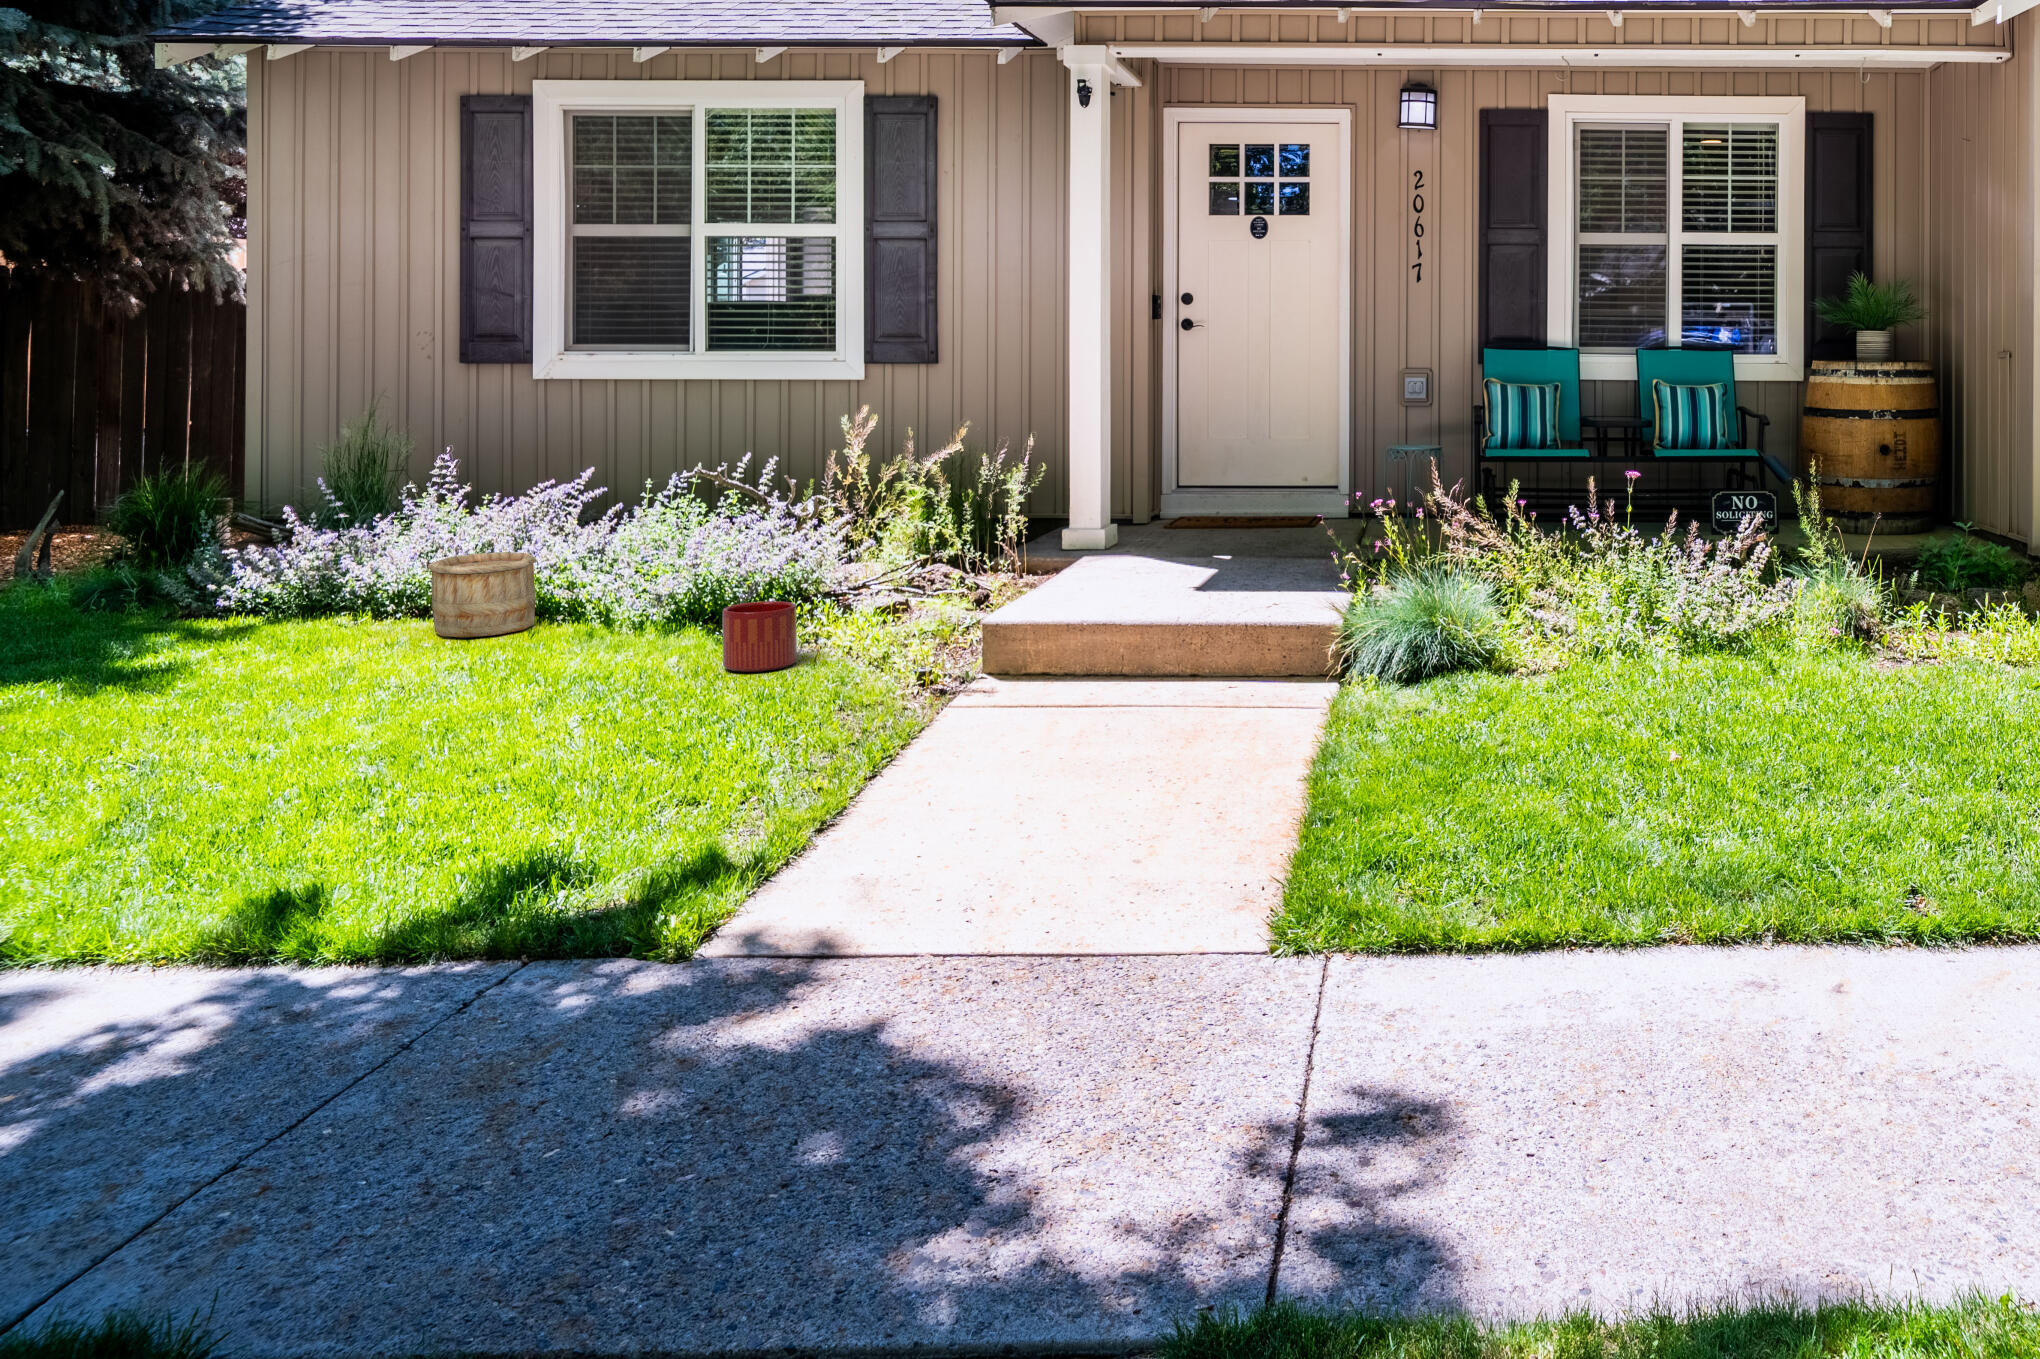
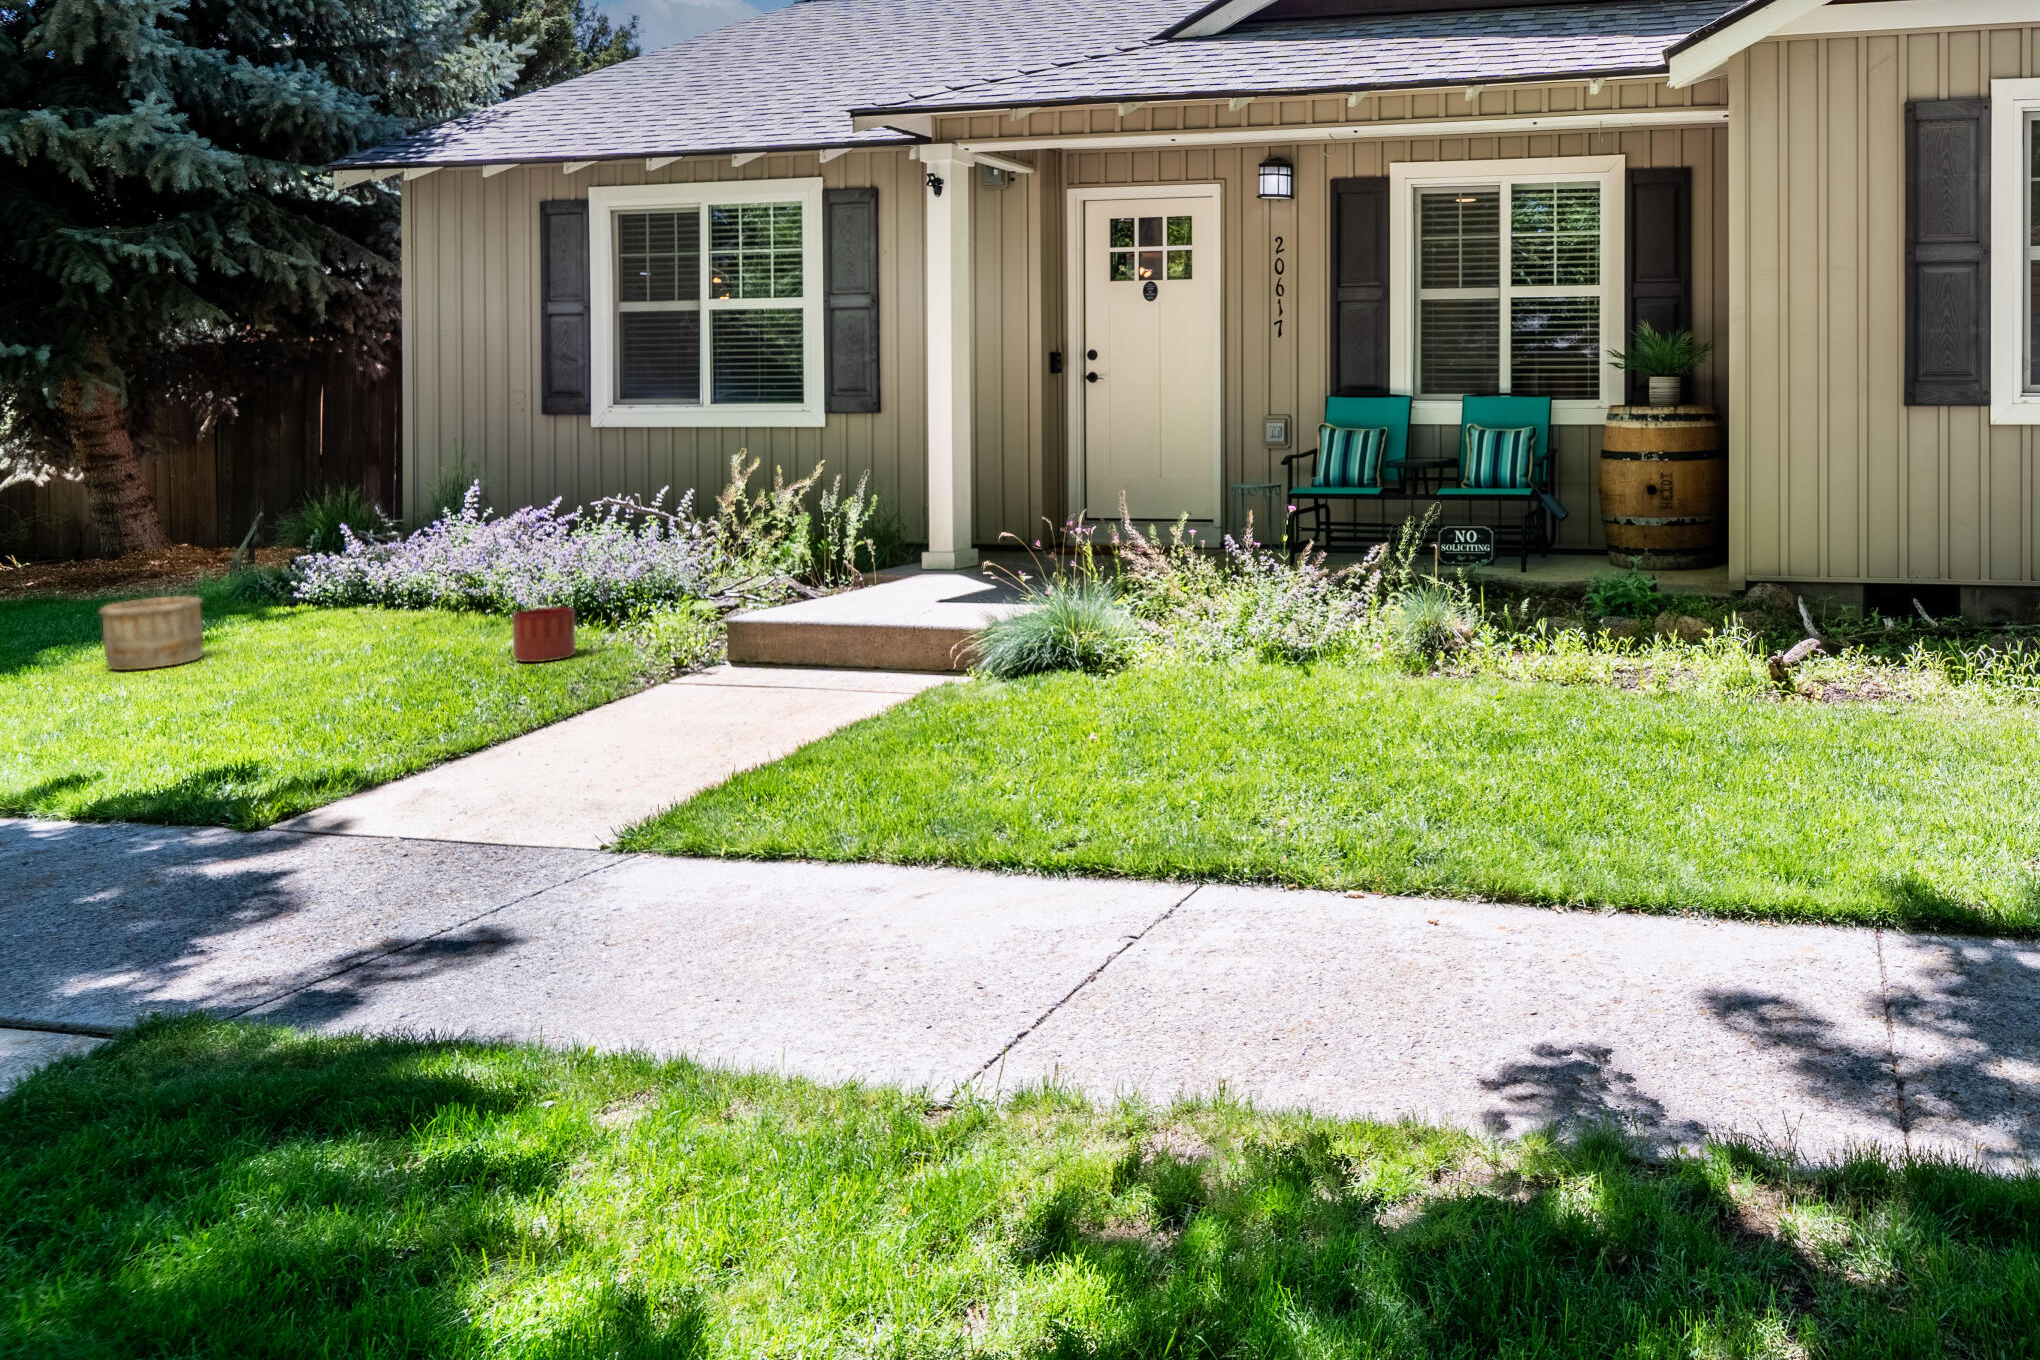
wooden bucket: present [428,552,537,637] -> present [99,596,203,670]

